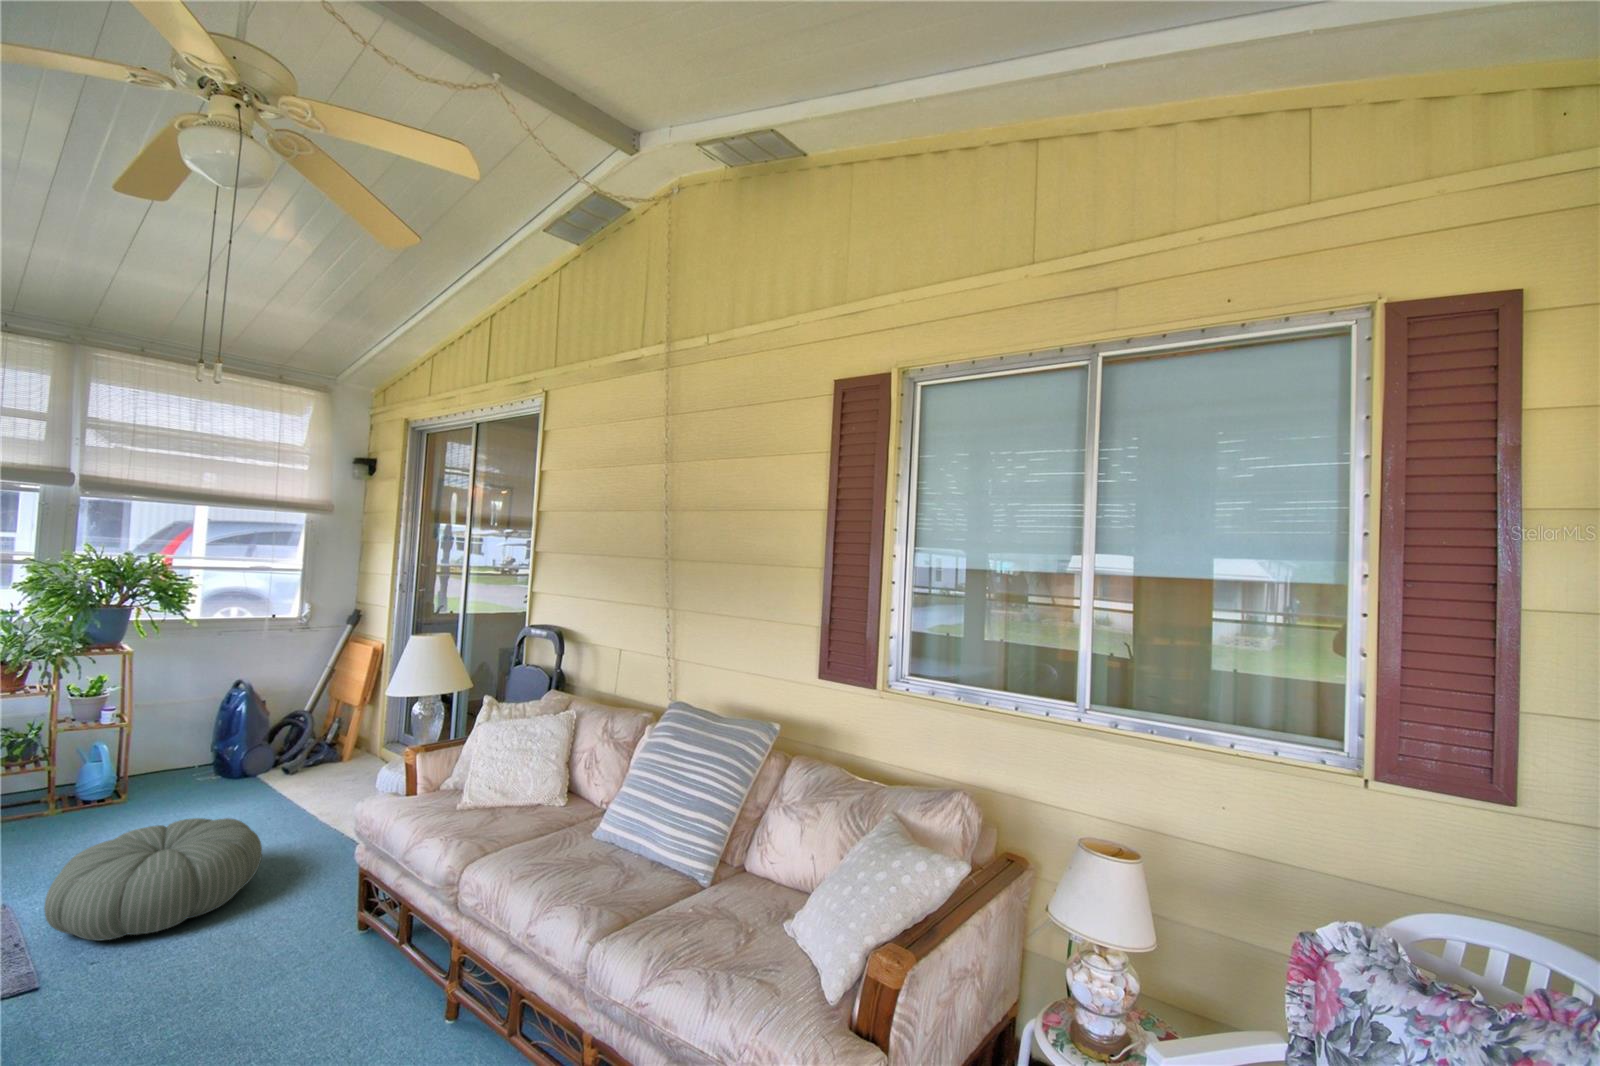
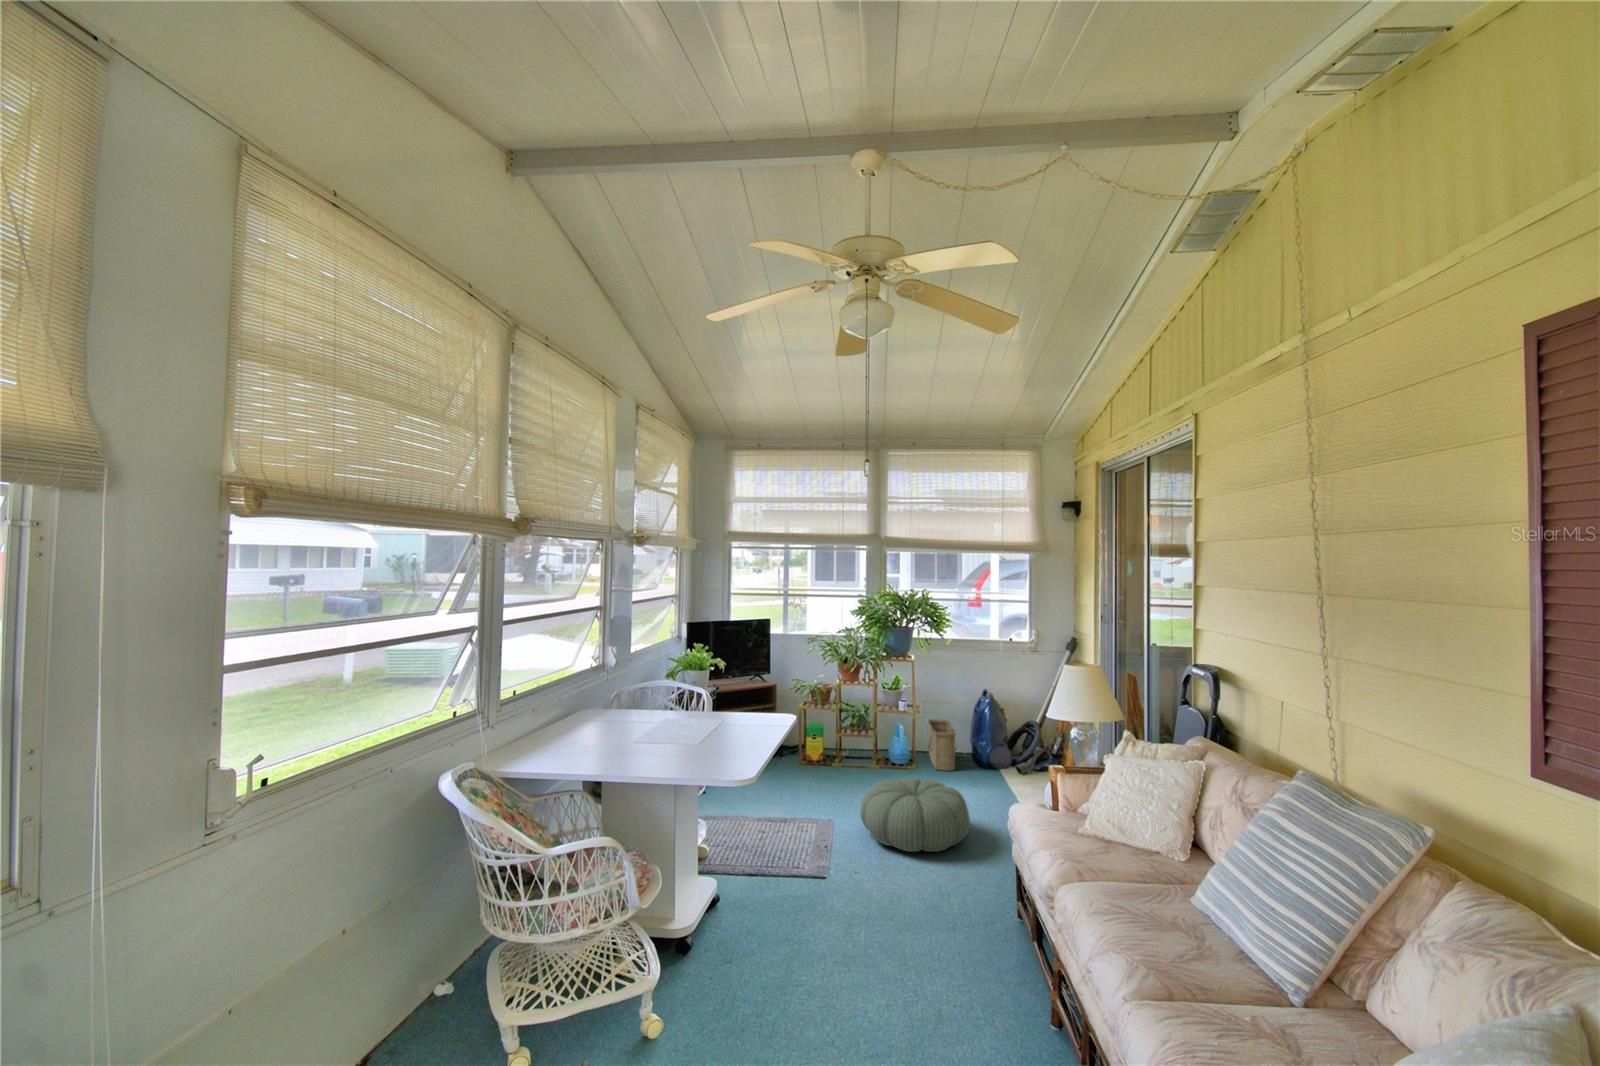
basket: none [125,732,191,805] -> present [928,719,956,771]

